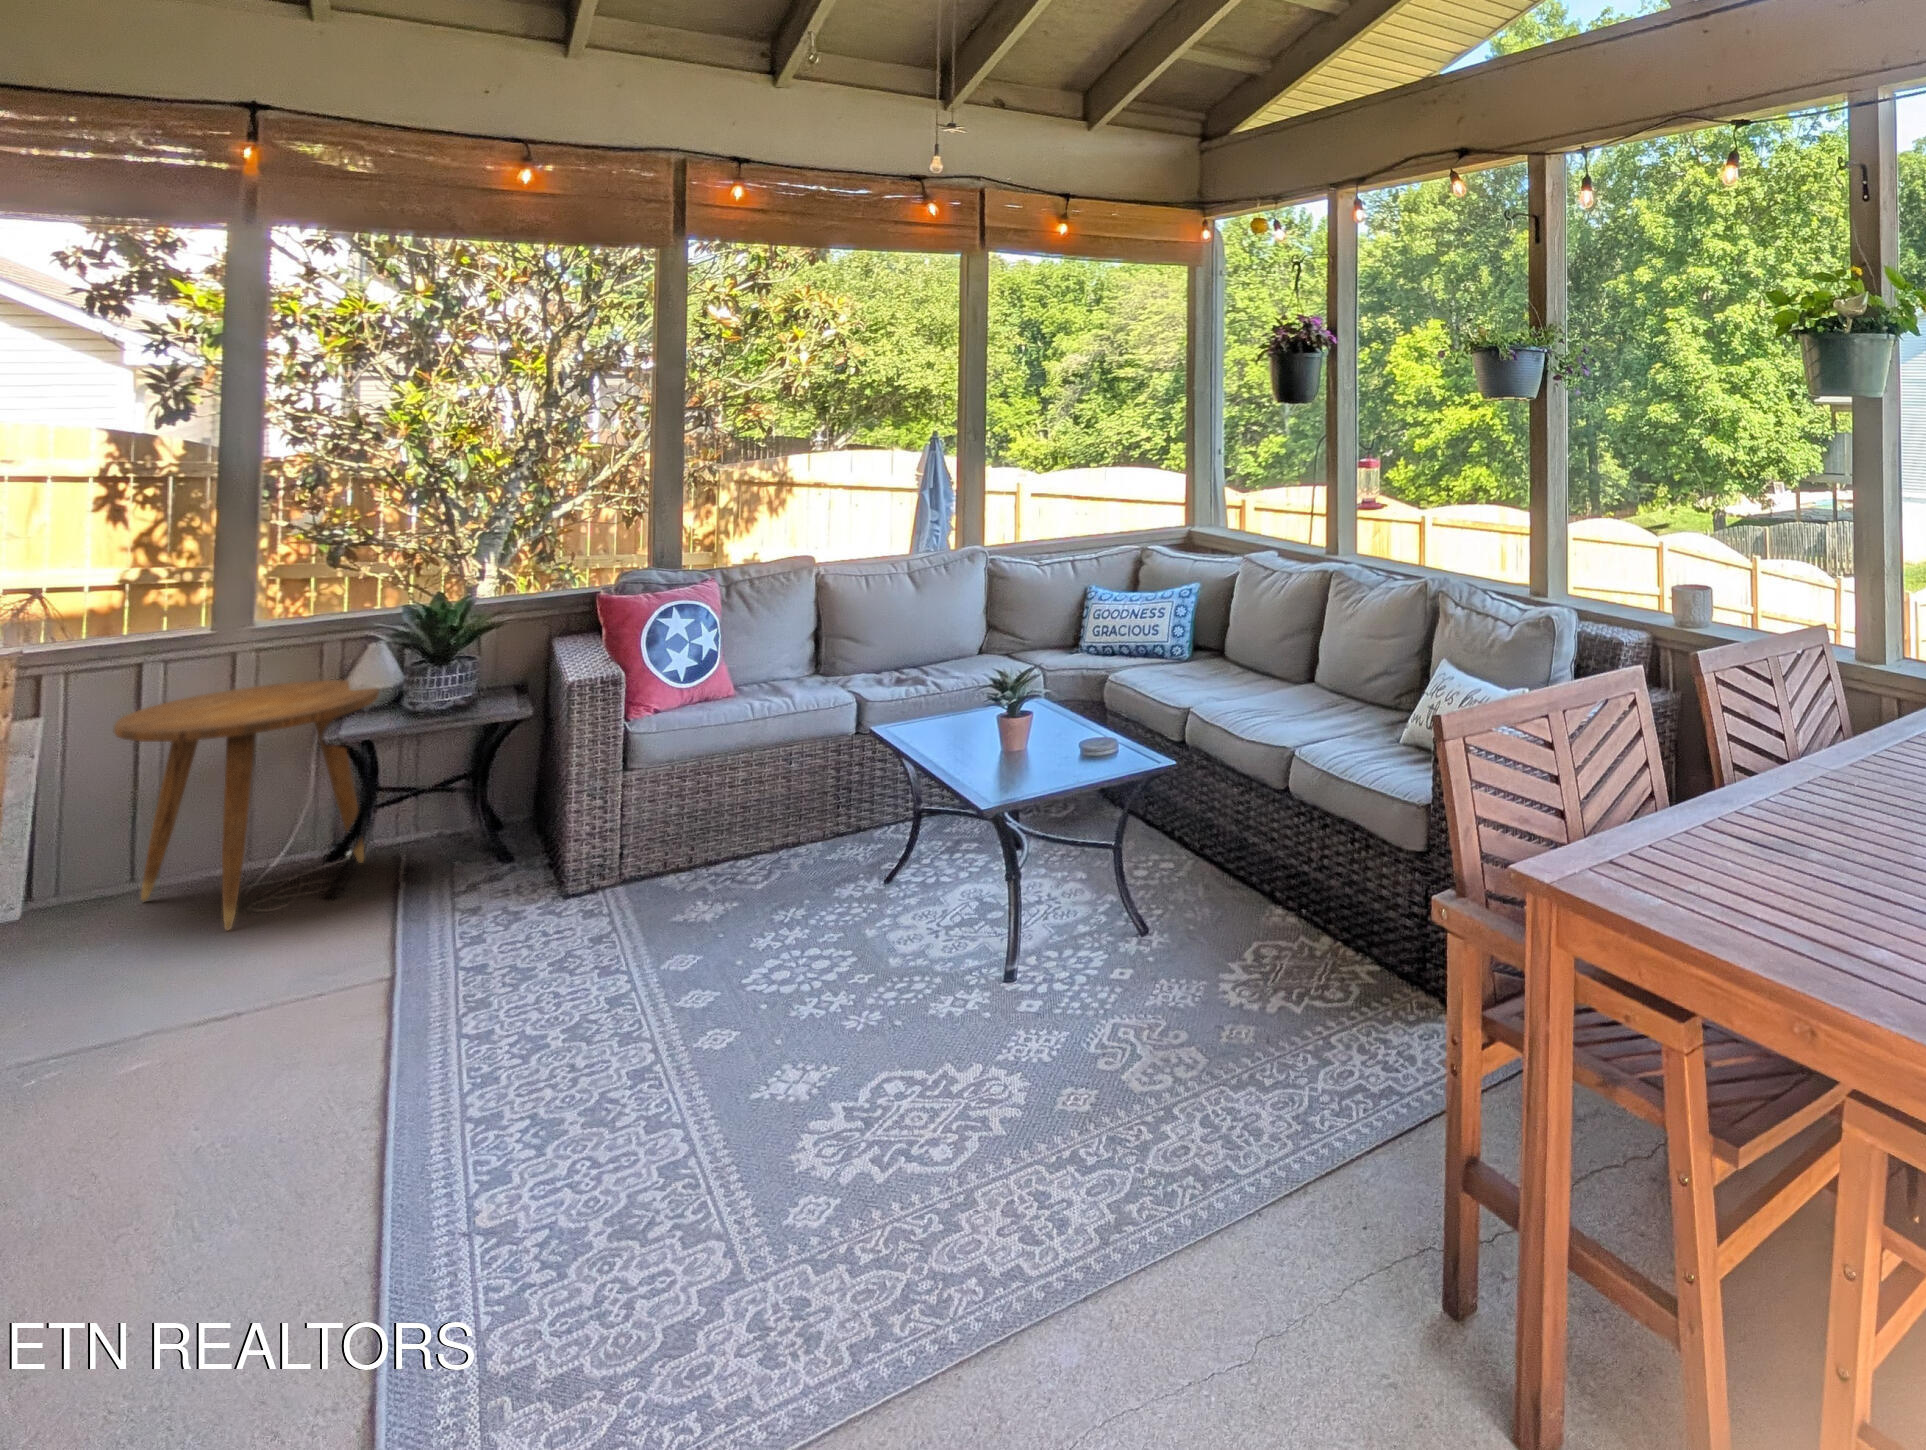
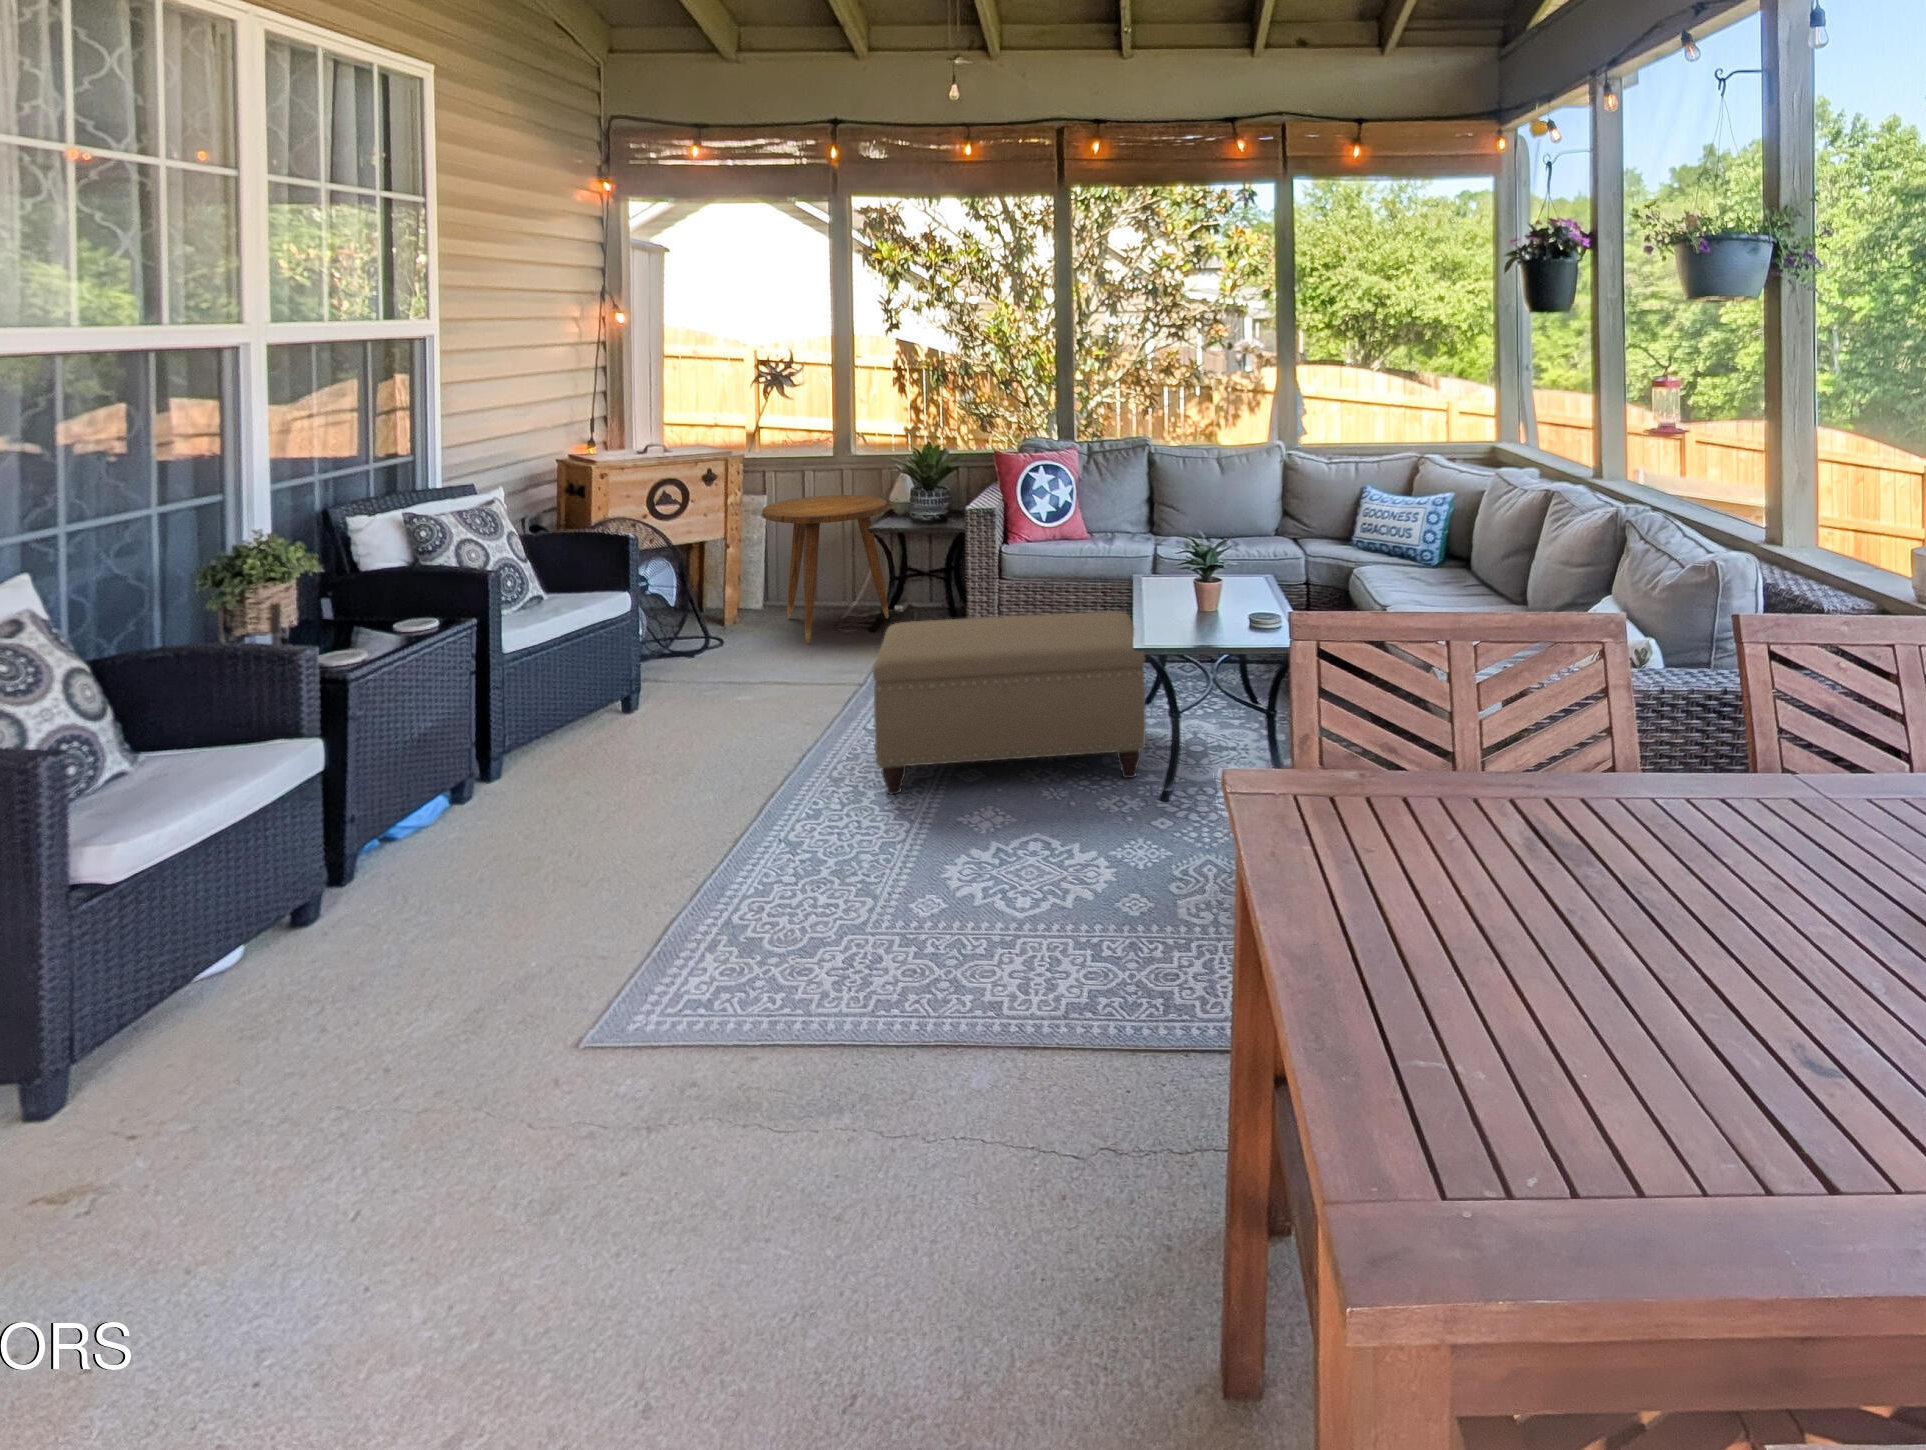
ottoman: none [543,771,974,1092] -> present [873,611,1146,794]

